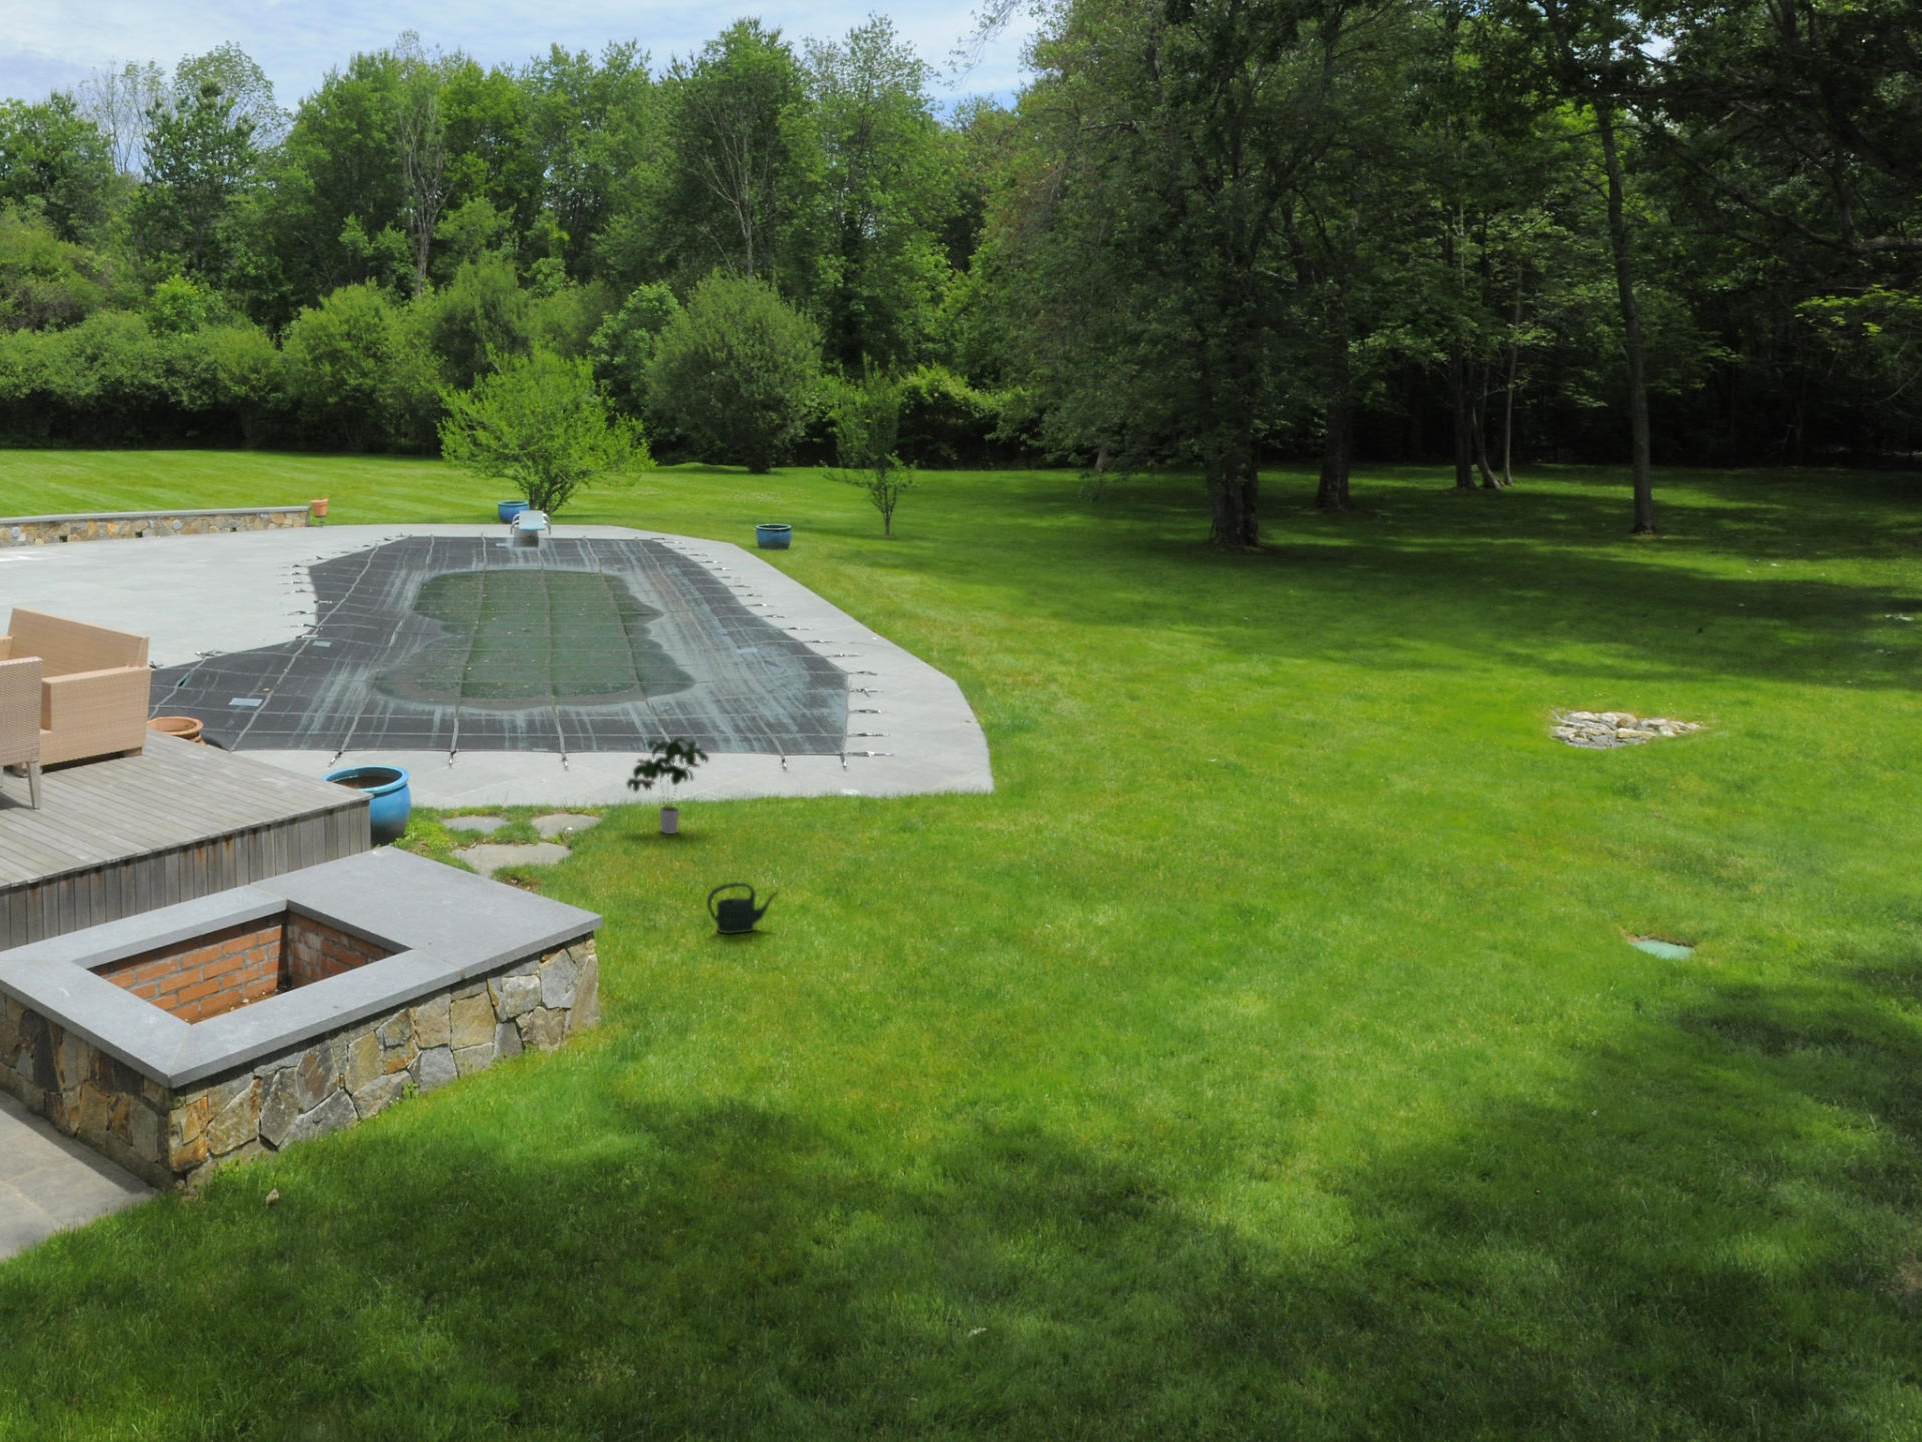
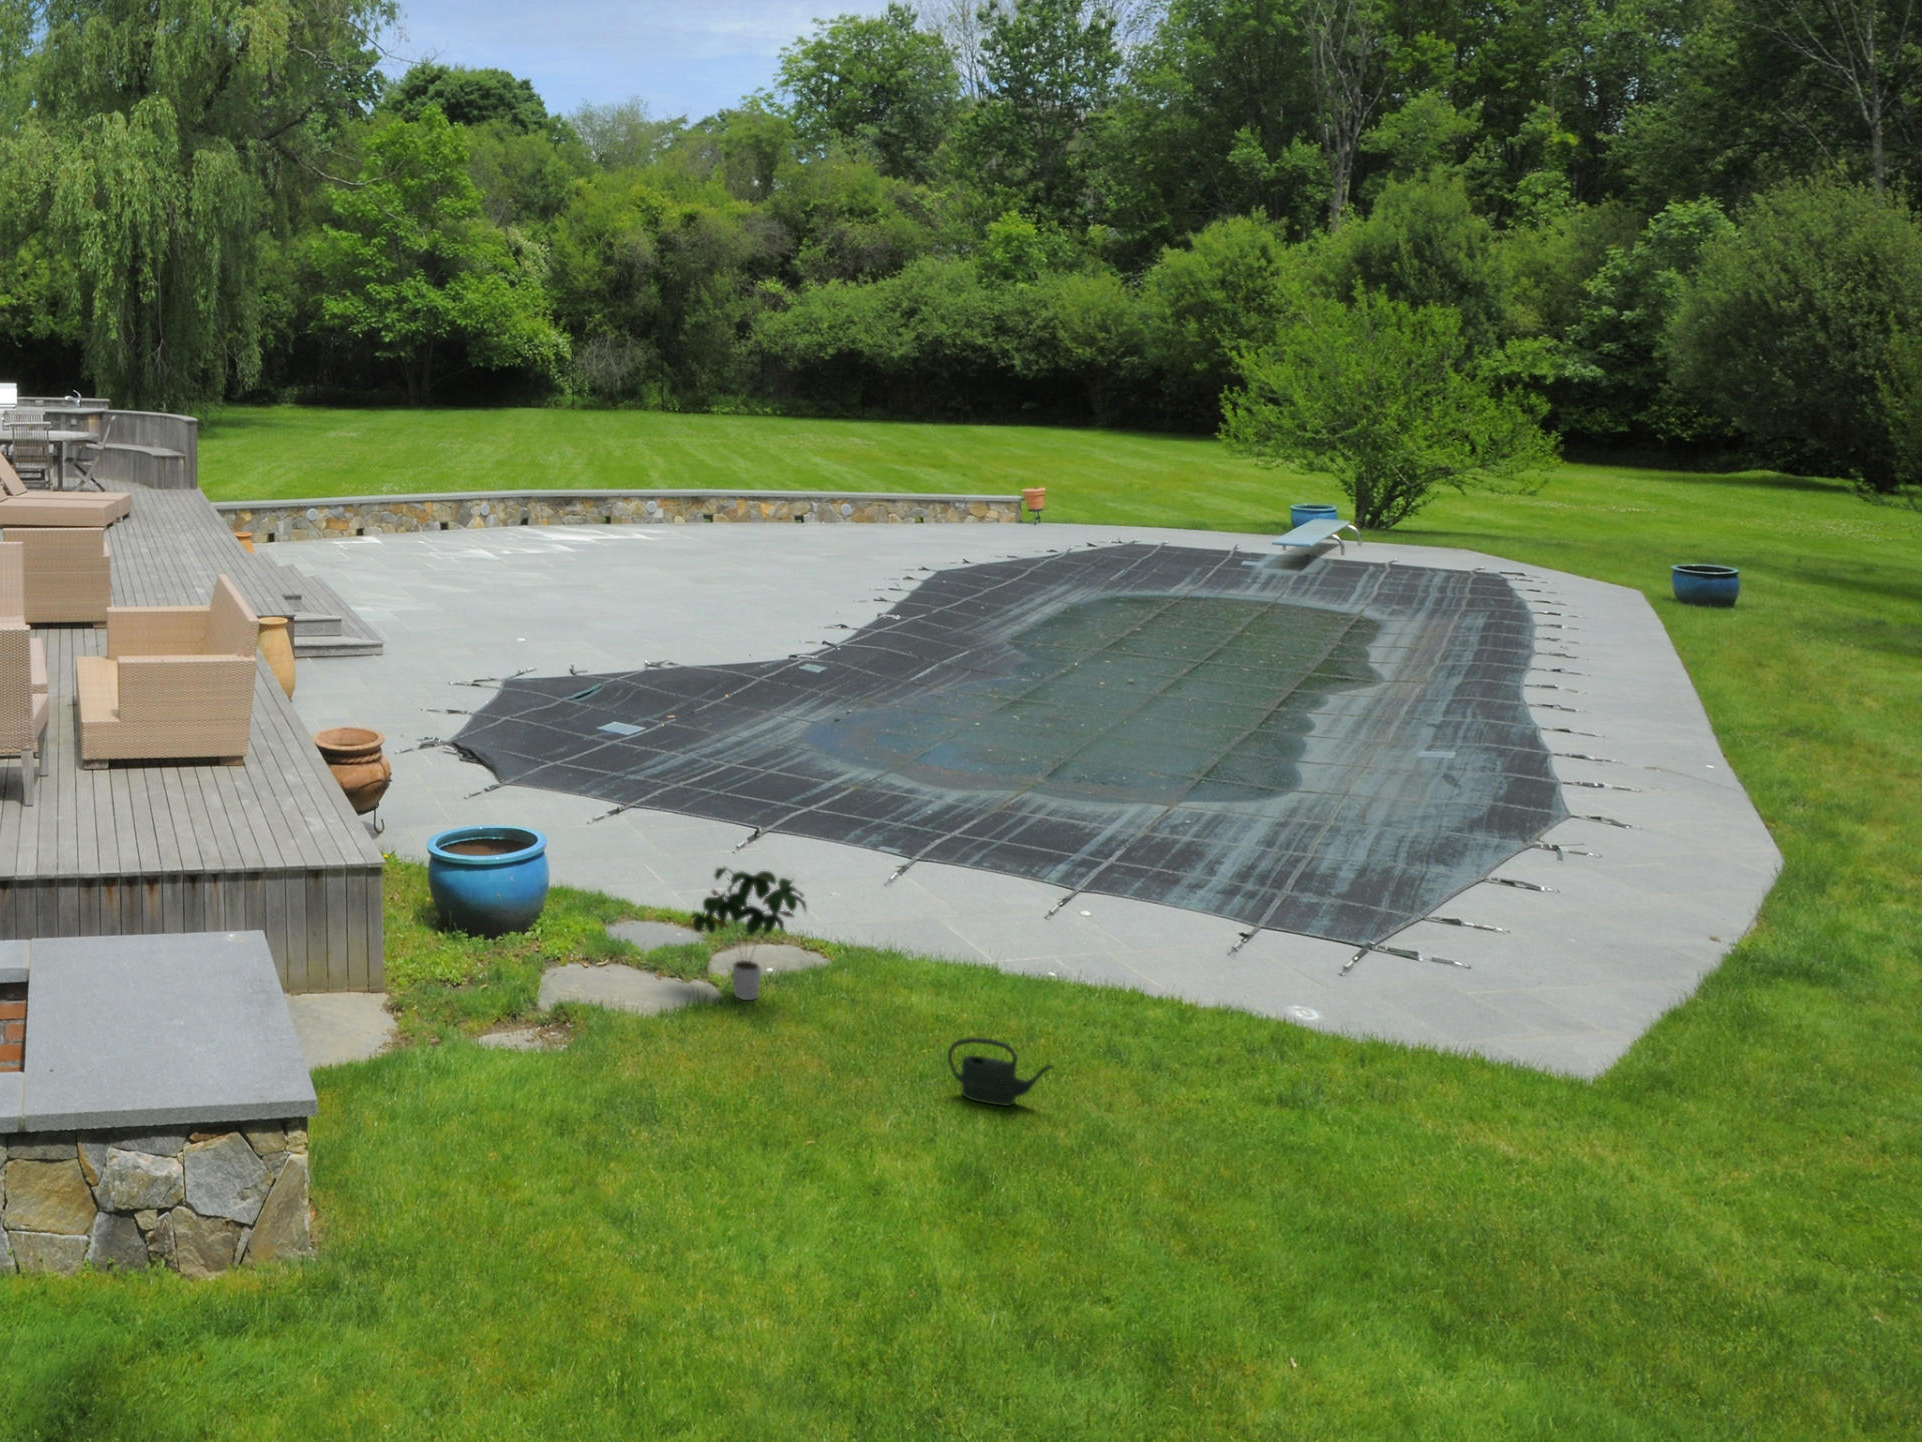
watering can: present [707,882,777,934] -> present [948,1037,1053,1106]

